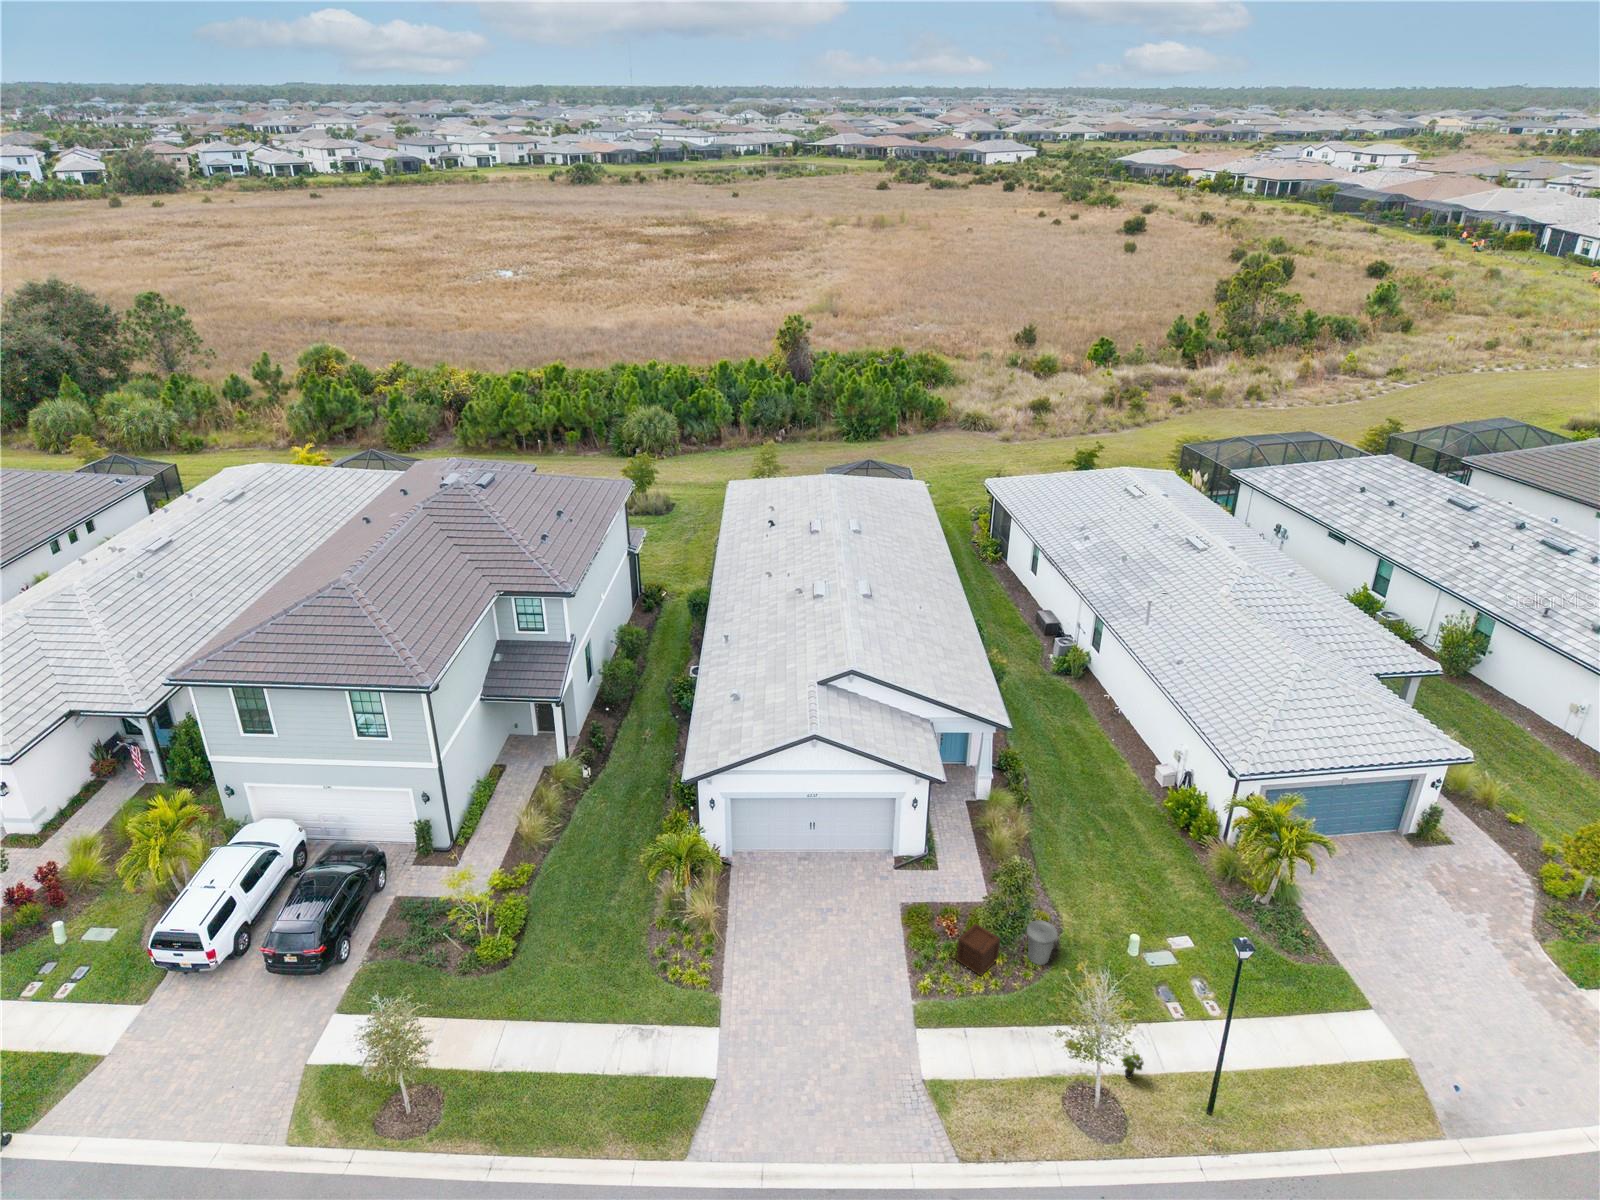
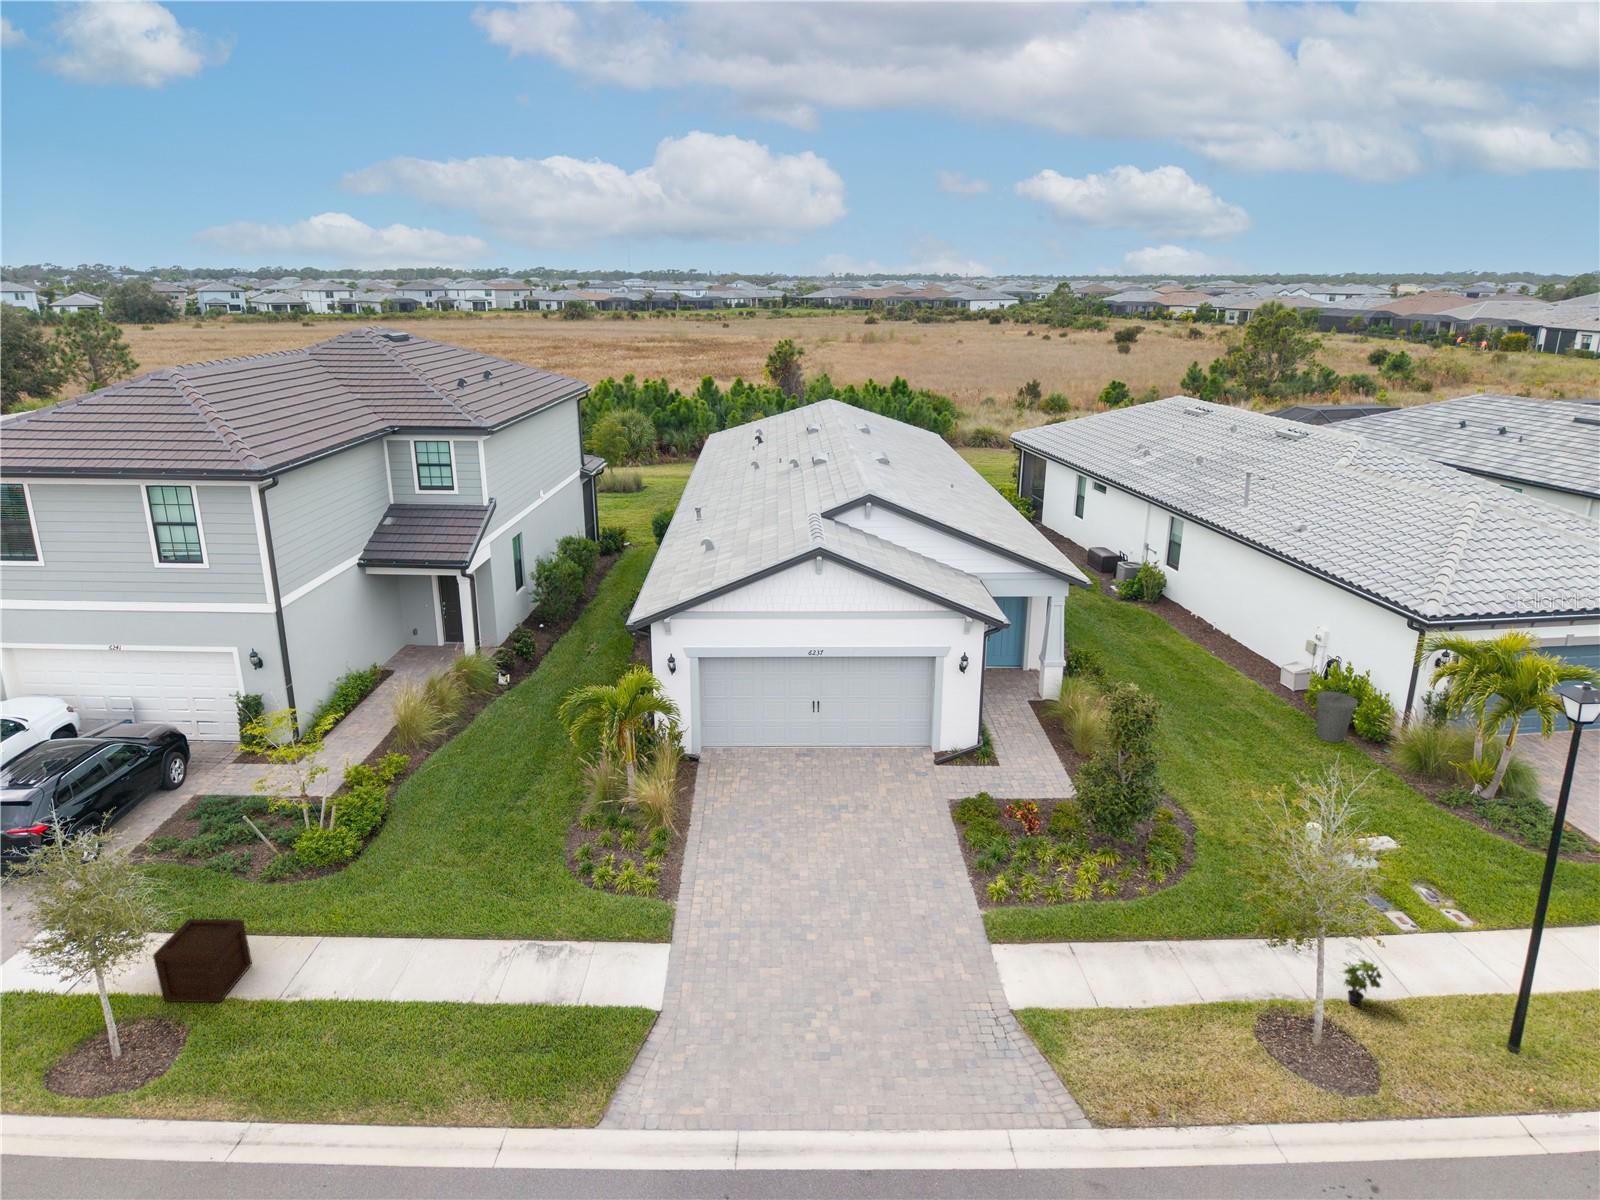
trash can: present [1027,920,1058,965] -> present [1317,691,1358,743]
wooden crate: present [956,924,1000,976] -> present [153,919,252,1002]

